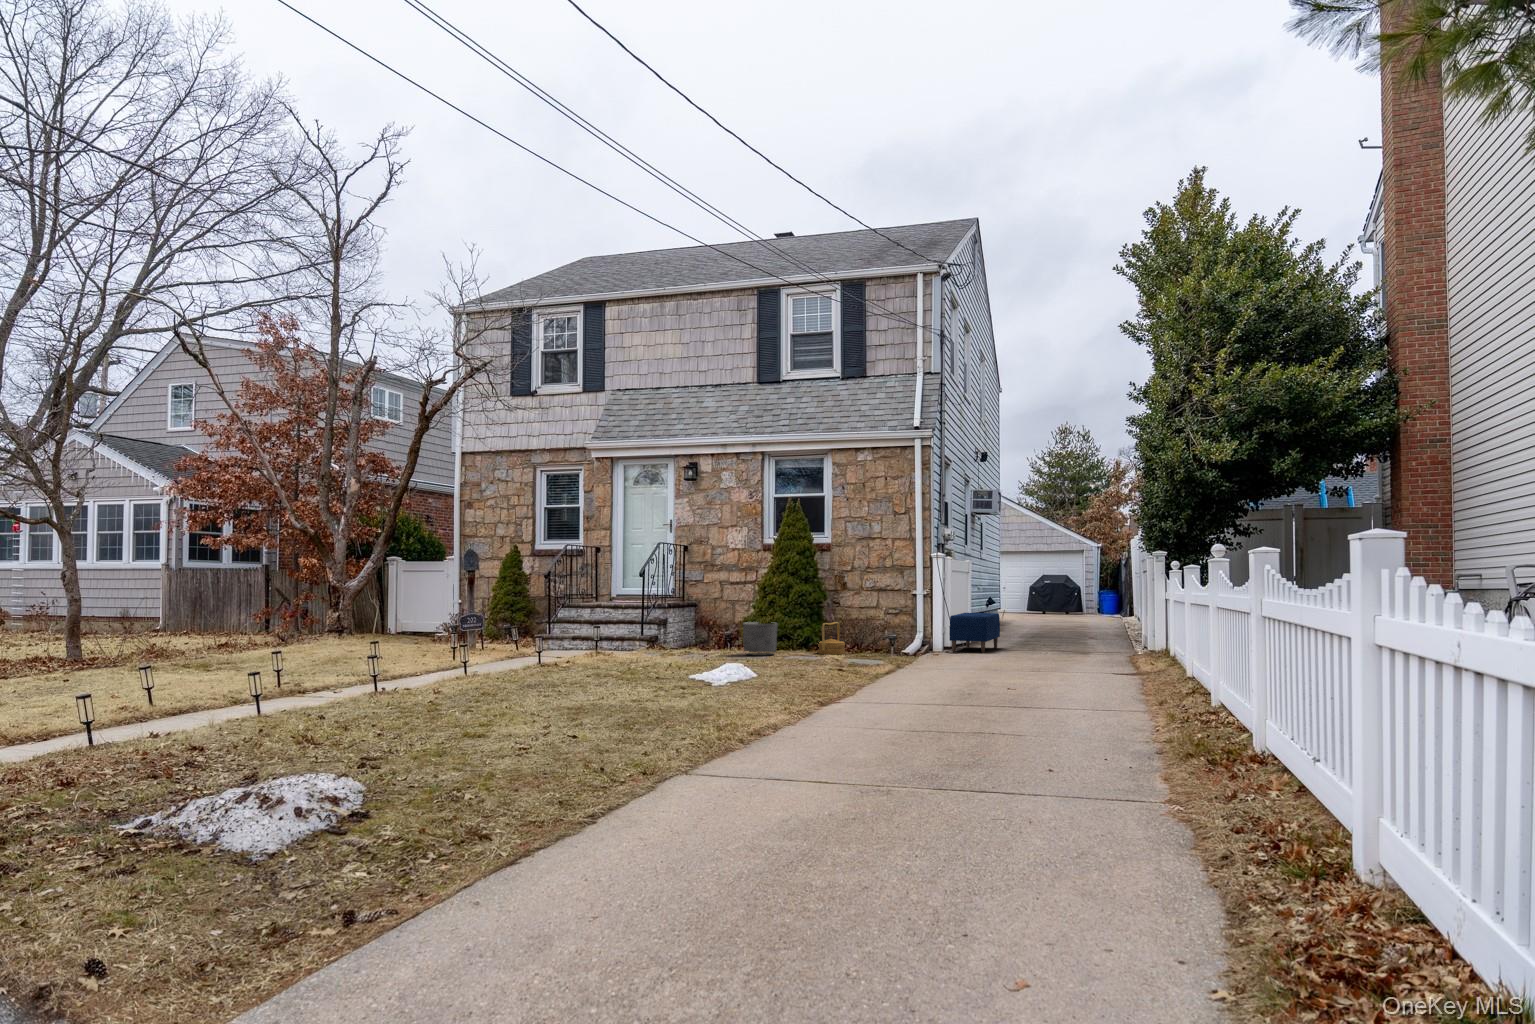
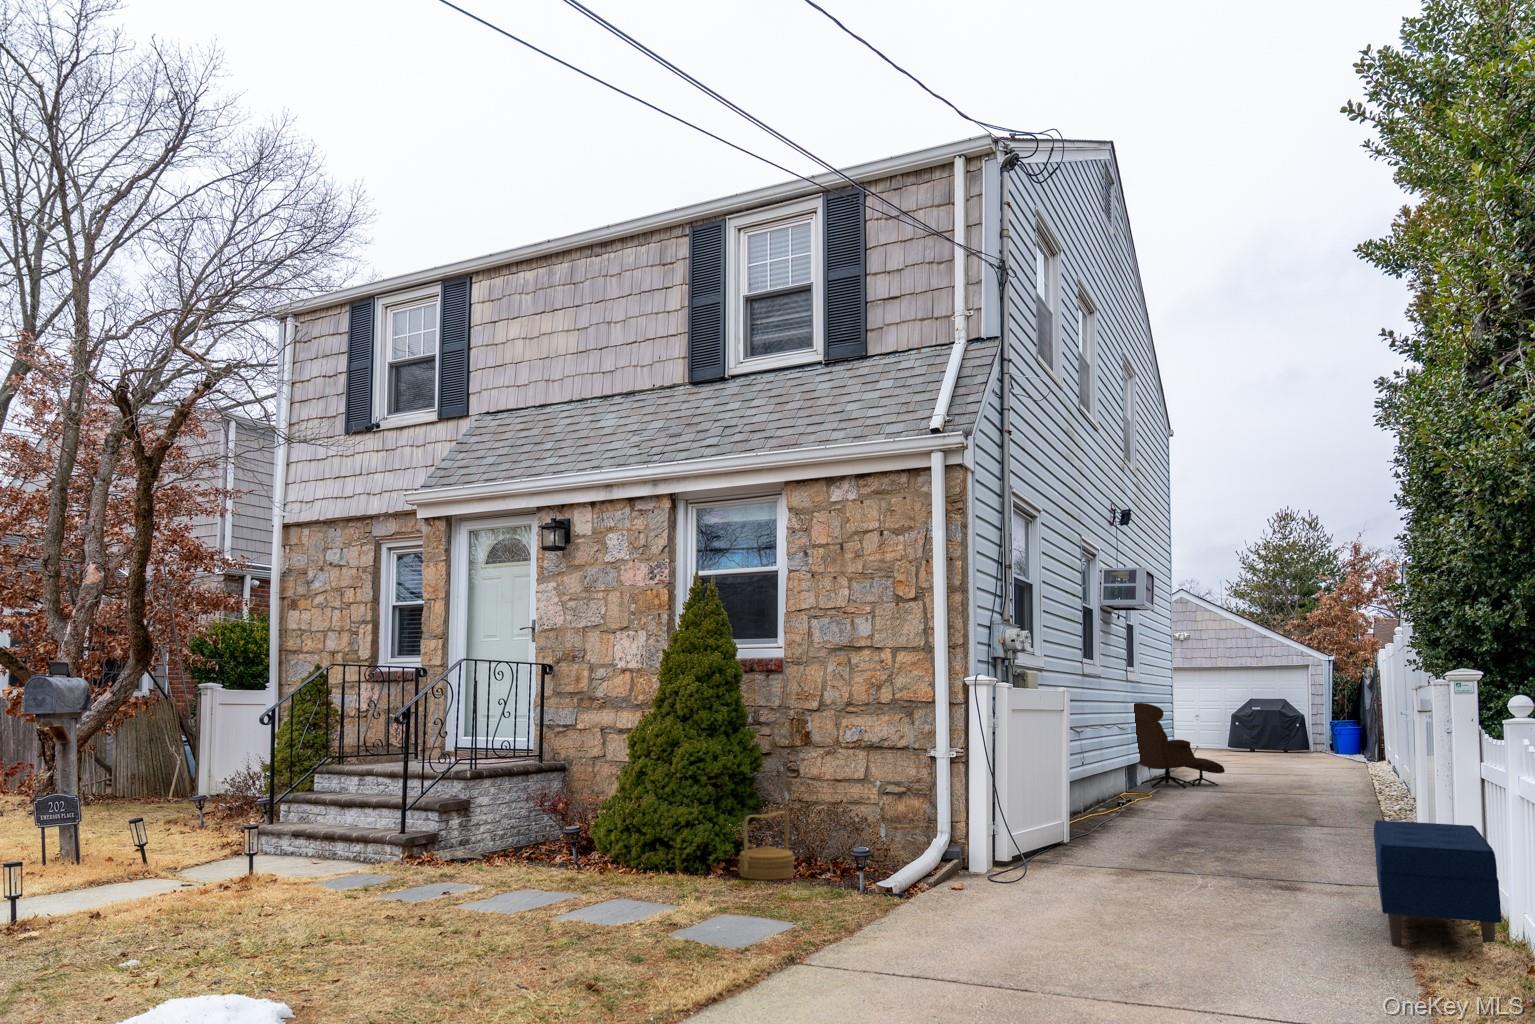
lounge chair: none [976,574,1034,627] -> present [1134,703,1225,789]
bench: present [949,613,1000,653] -> present [1374,820,1501,947]
planter: present [743,622,778,656] -> none [587,810,656,882]

